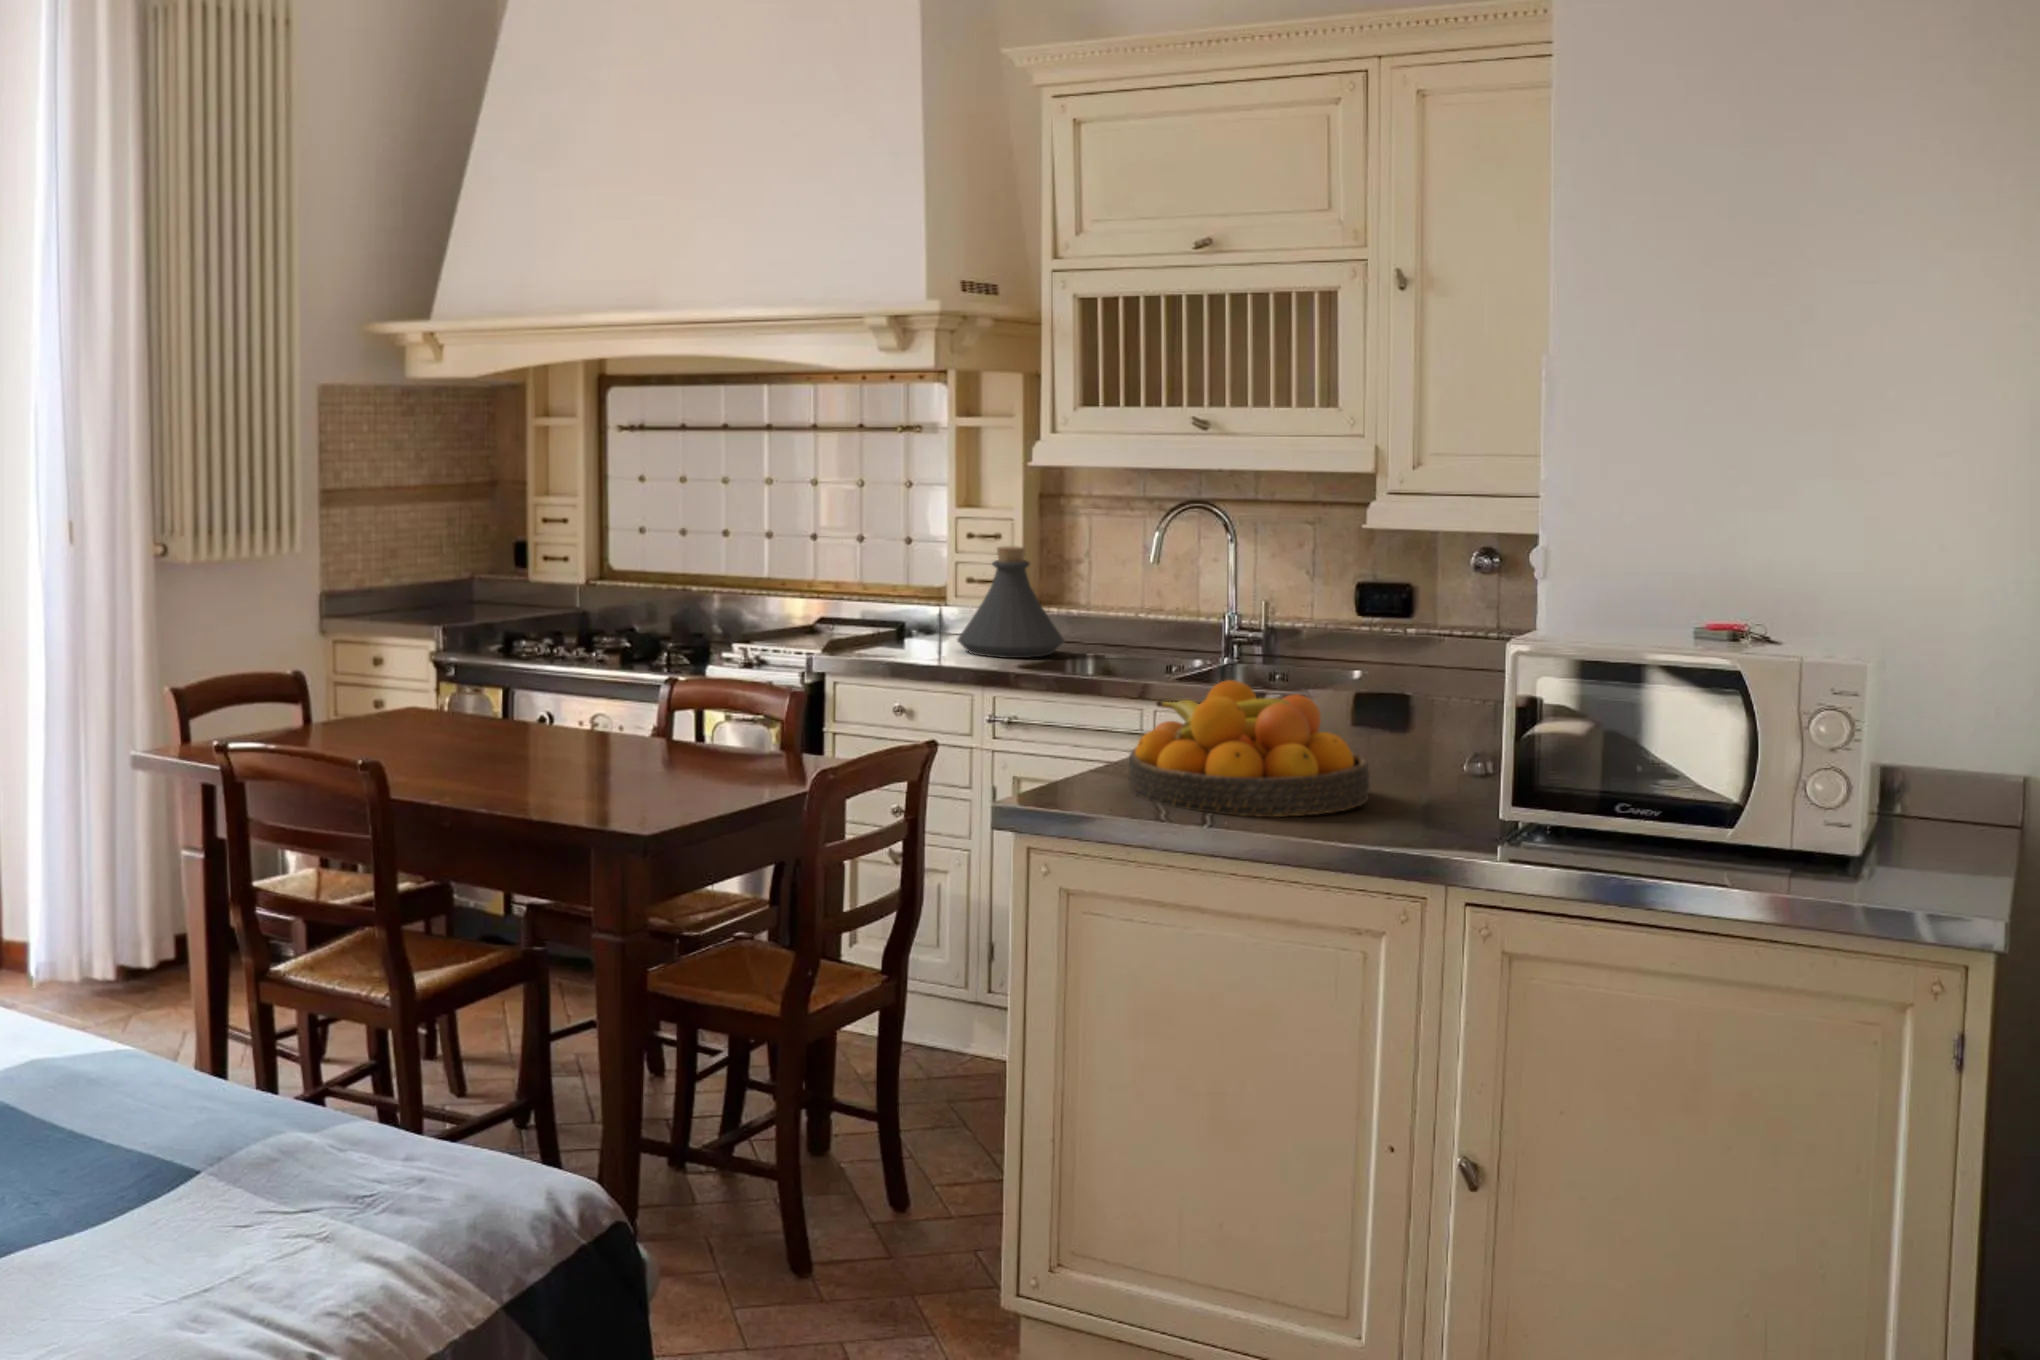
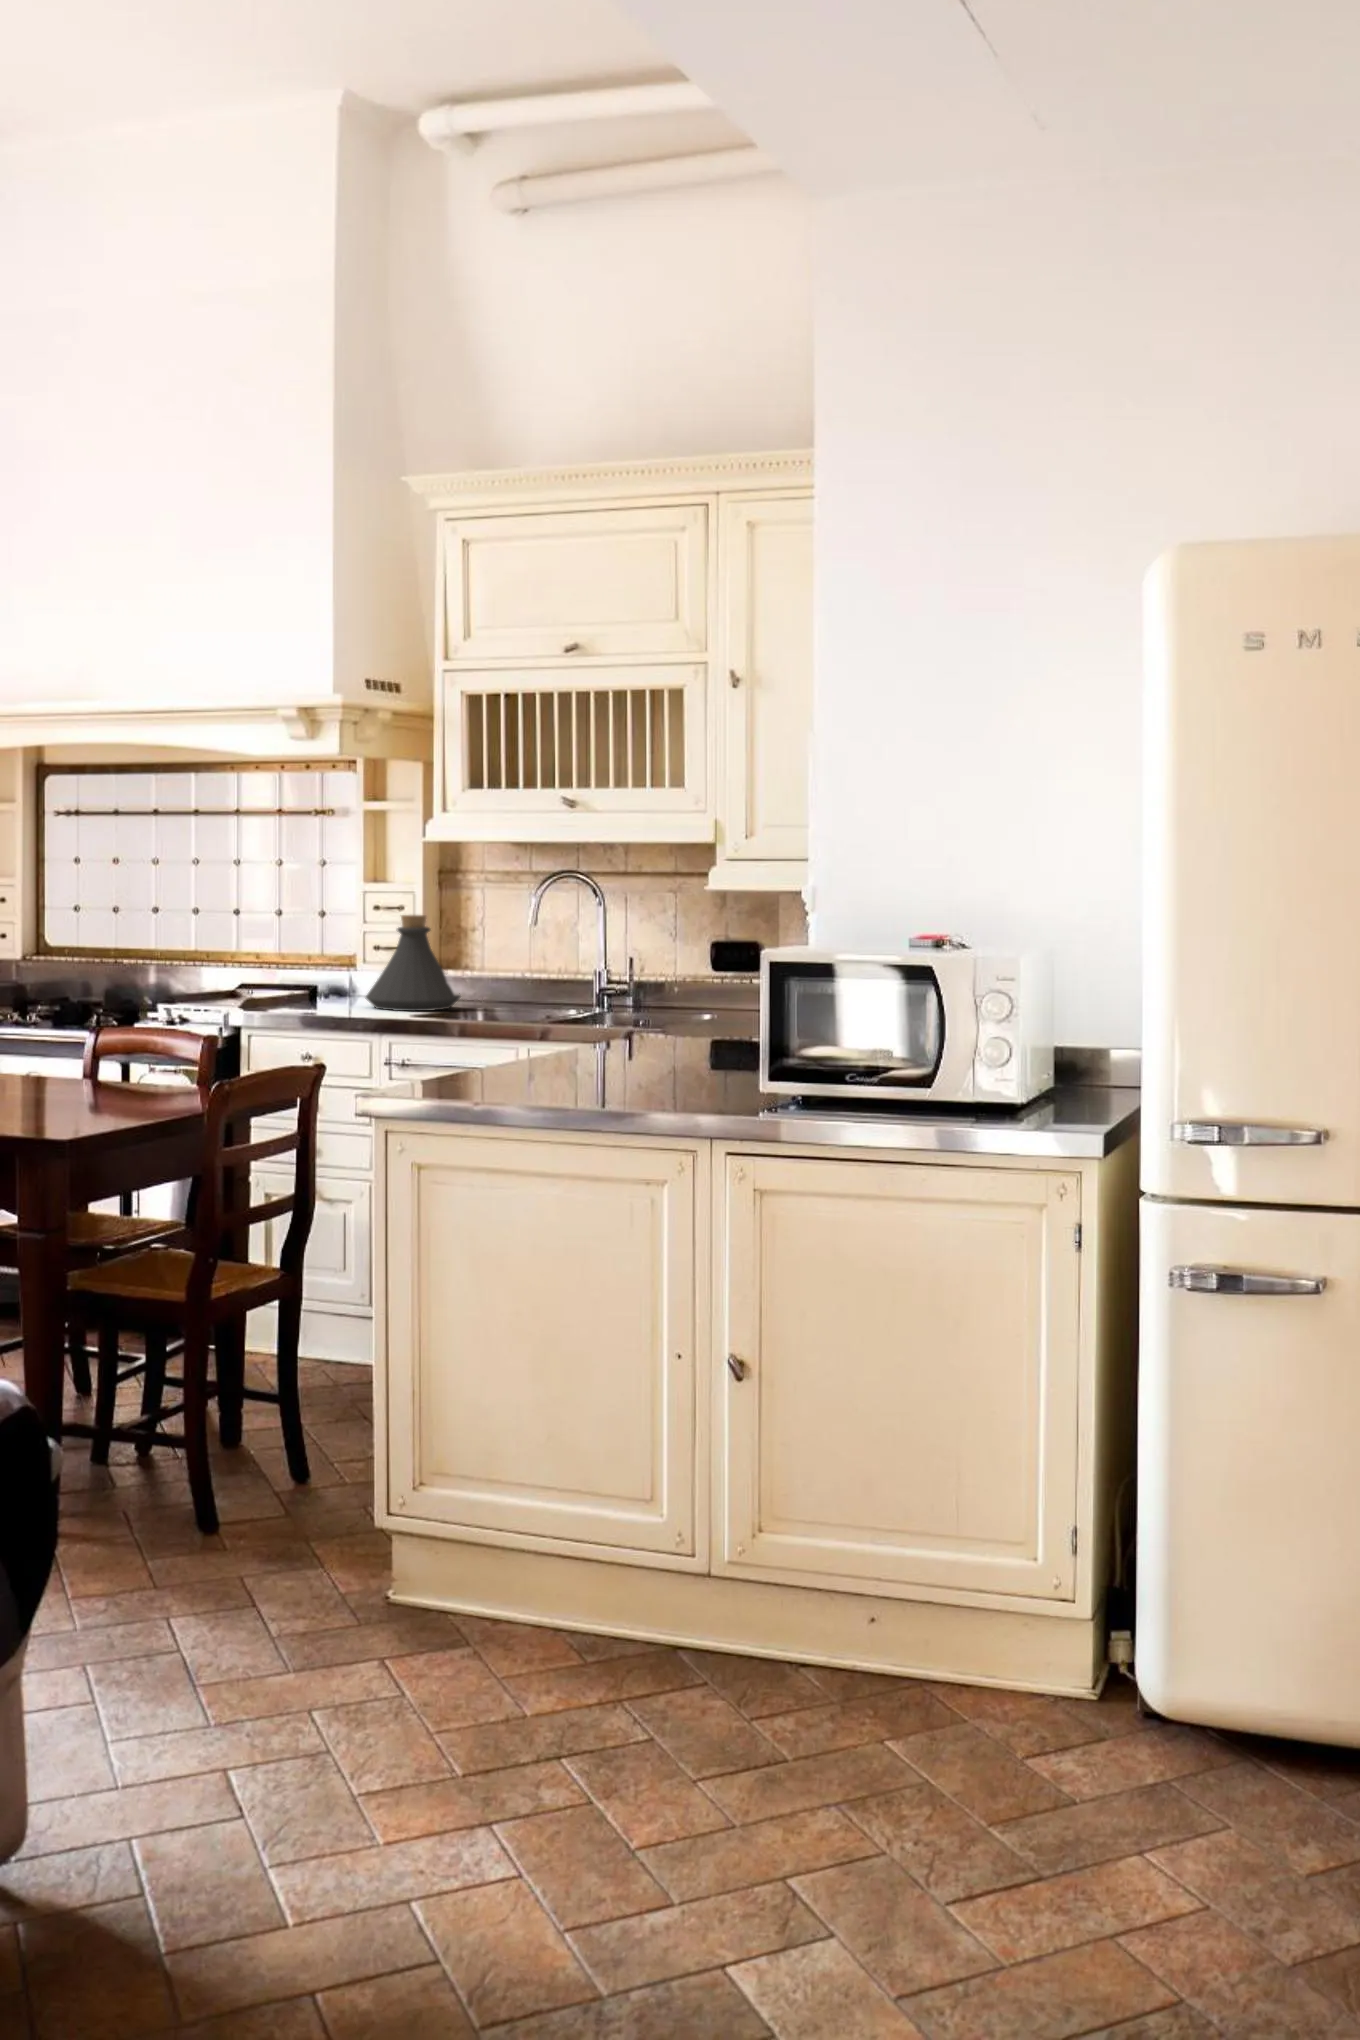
fruit bowl: present [1129,680,1370,817] -> none [487,992,682,1096]

